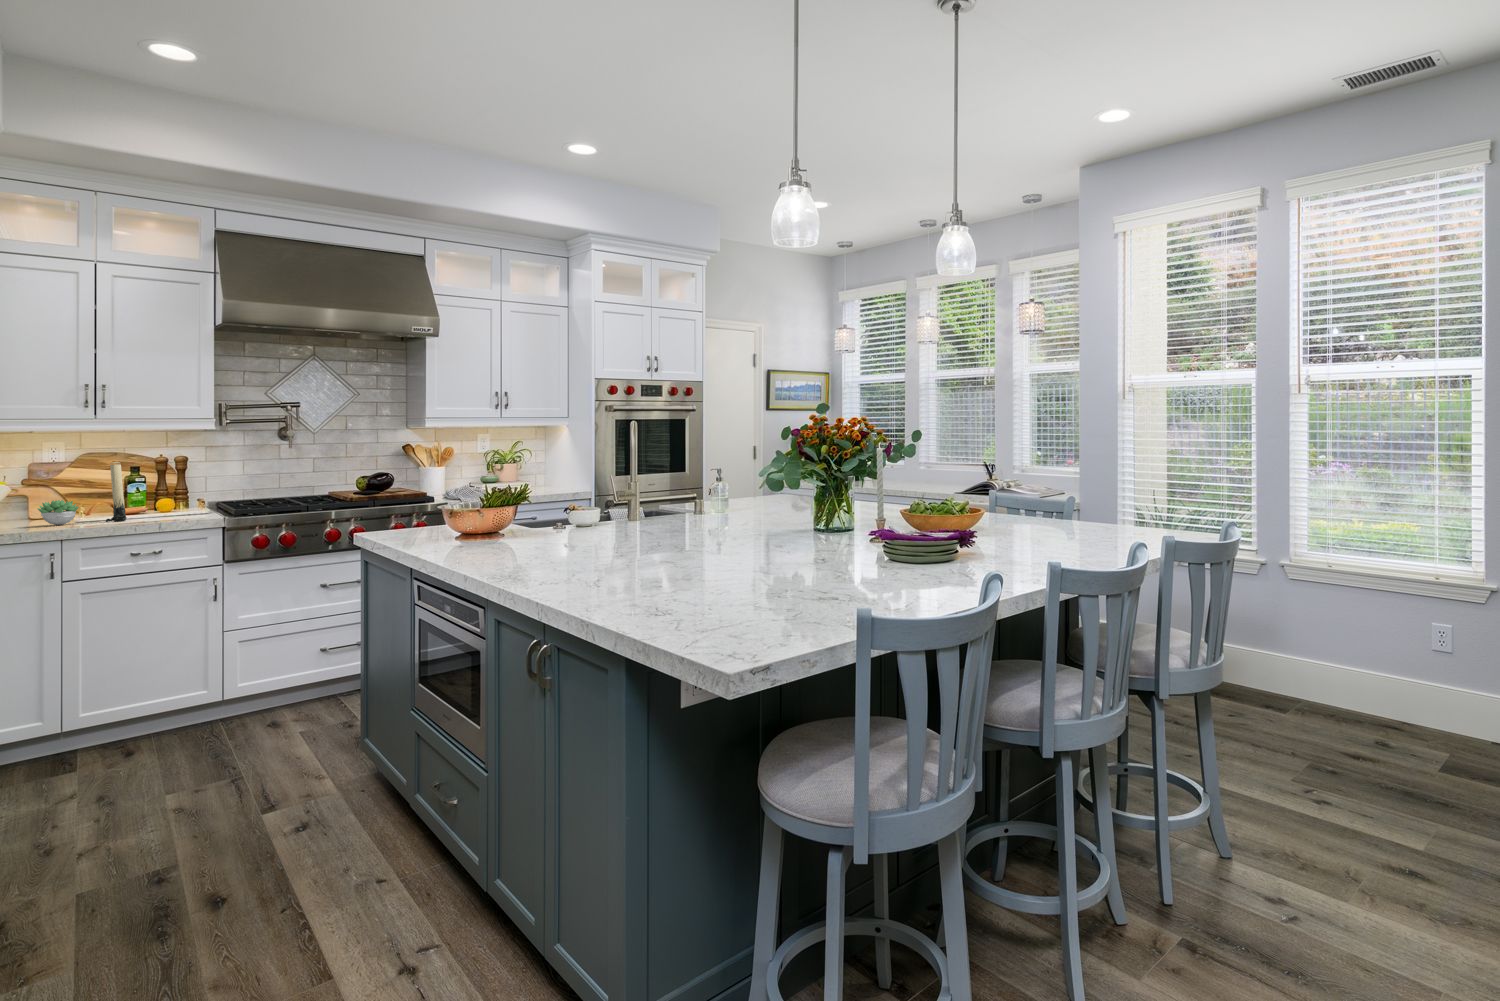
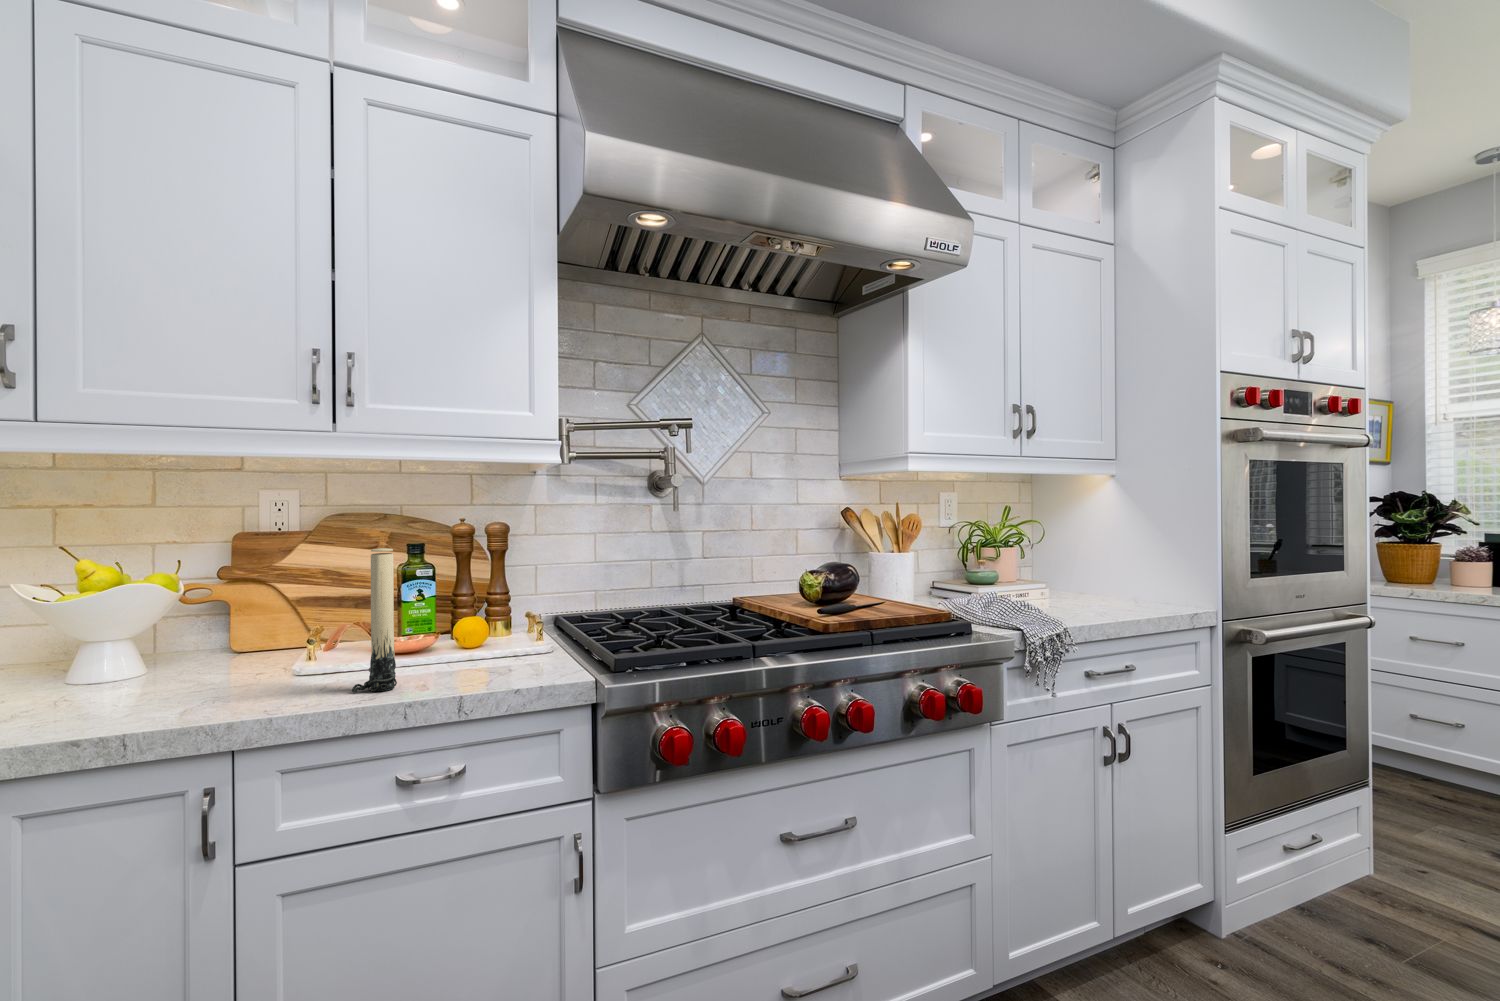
succulent plant: present [37,500,79,525] -> none [206,636,298,698]

